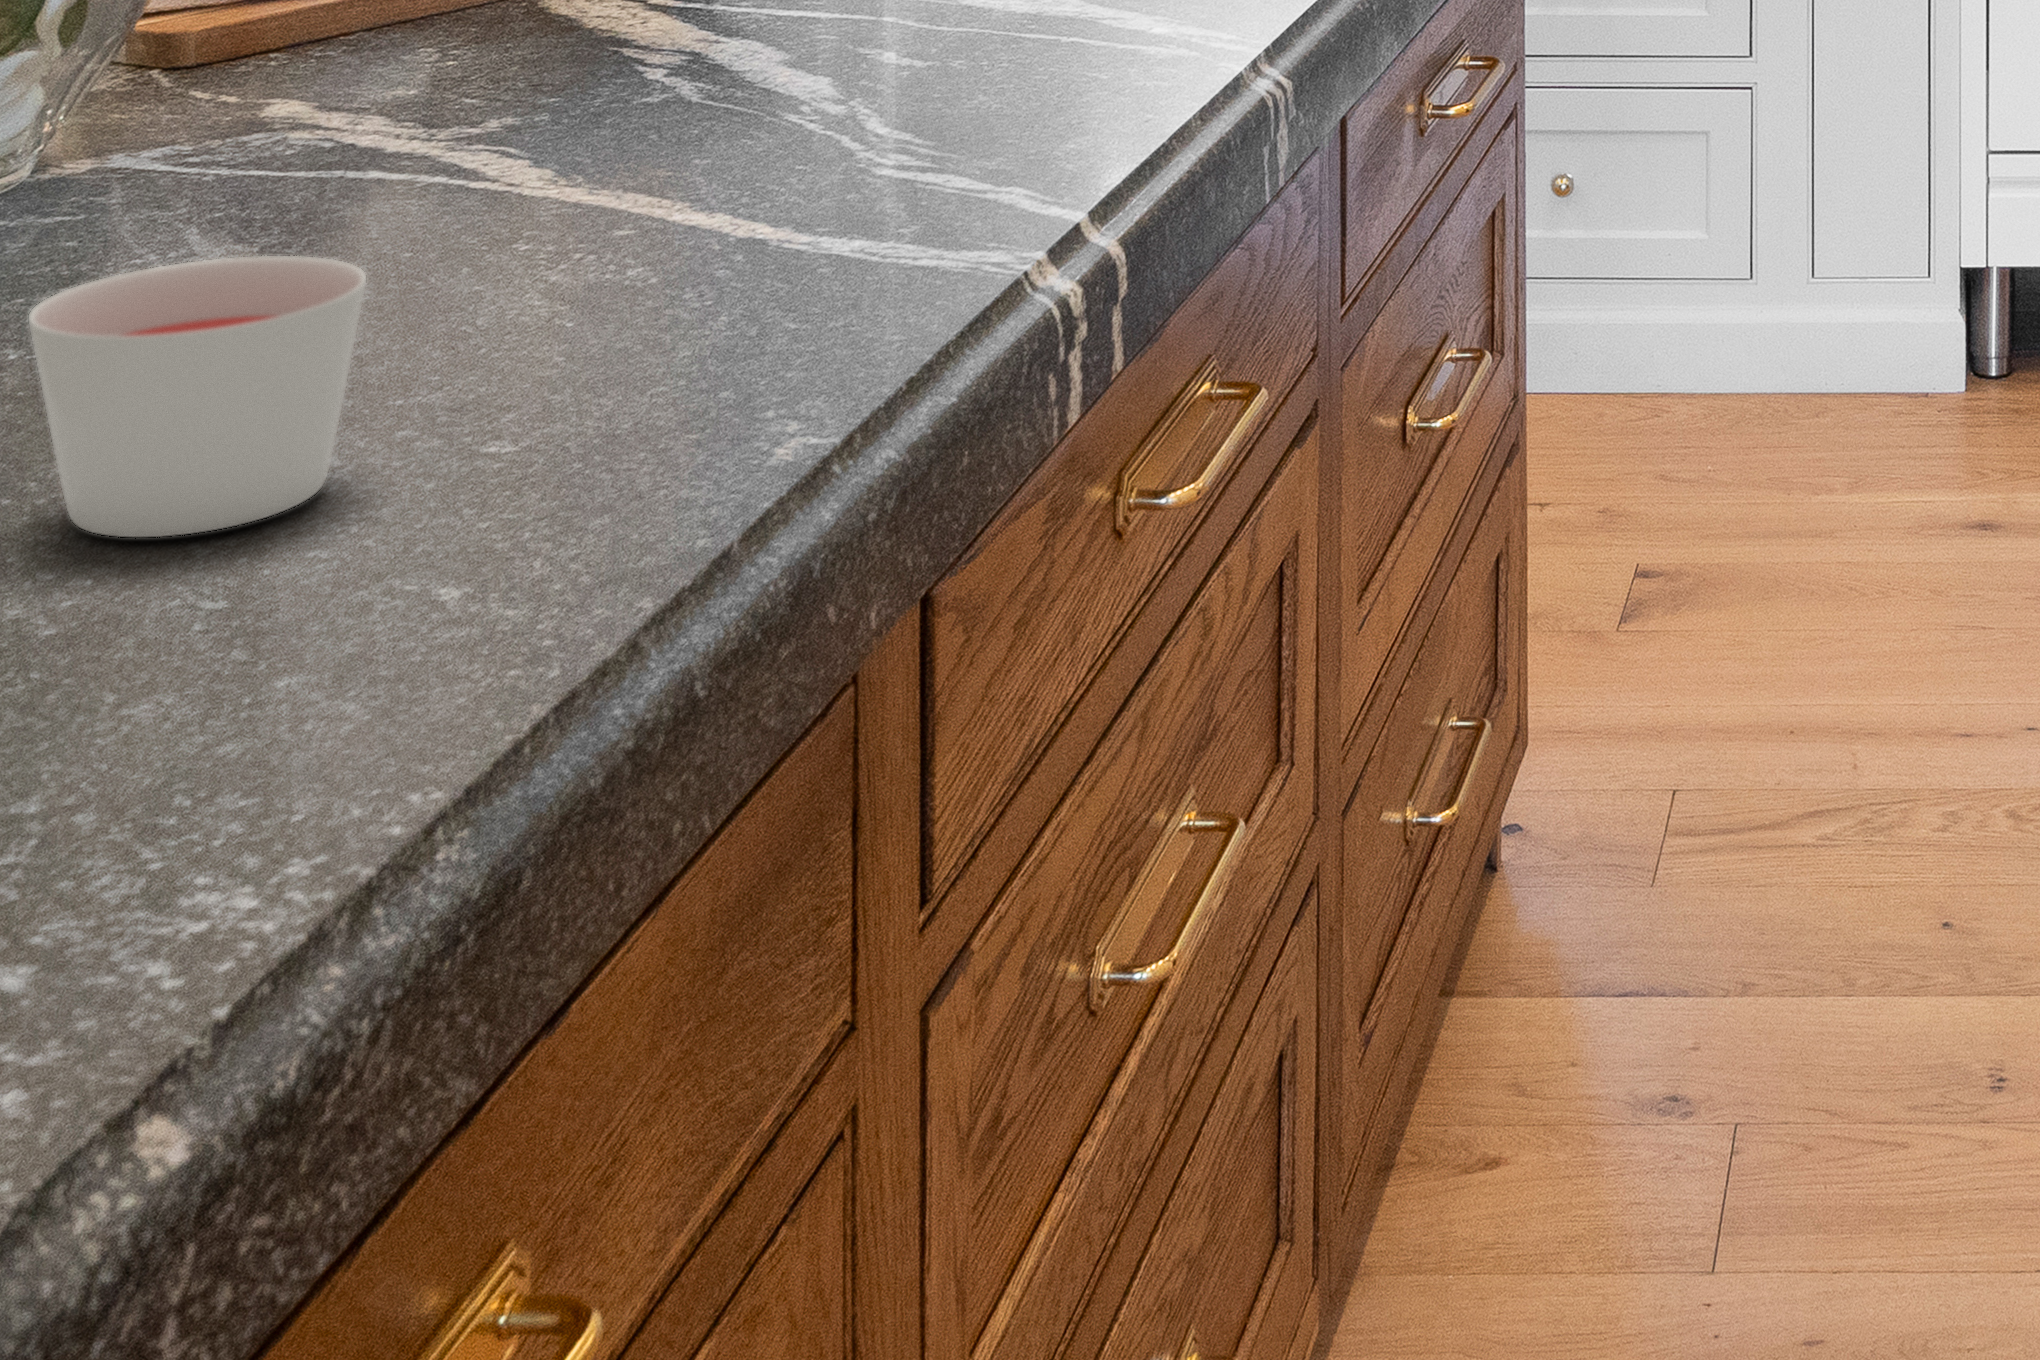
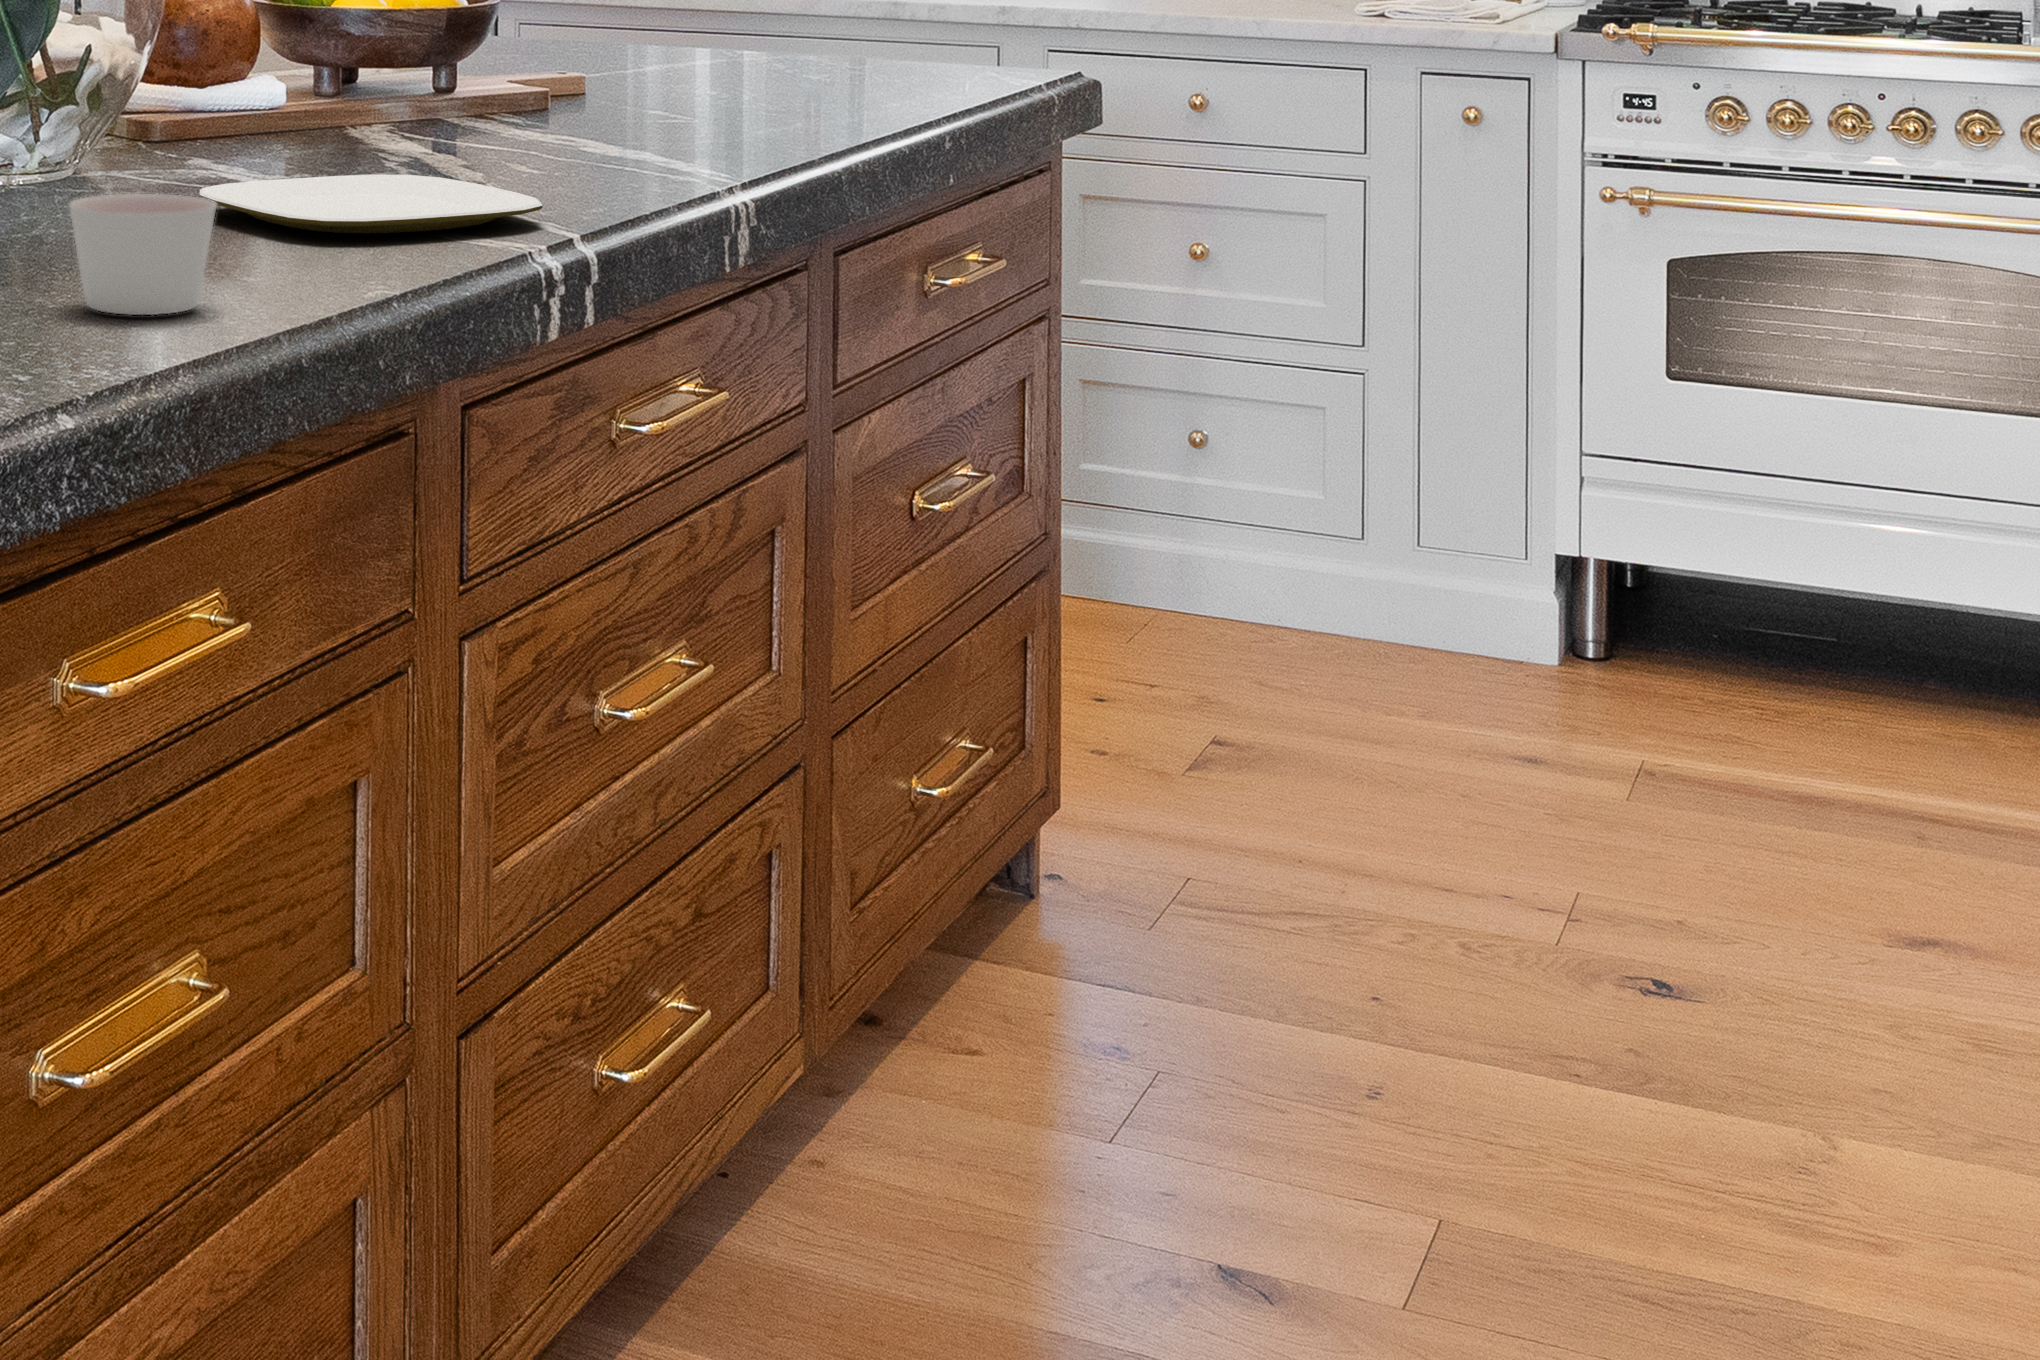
plate: none [287,78,930,221] -> present [200,174,543,234]

